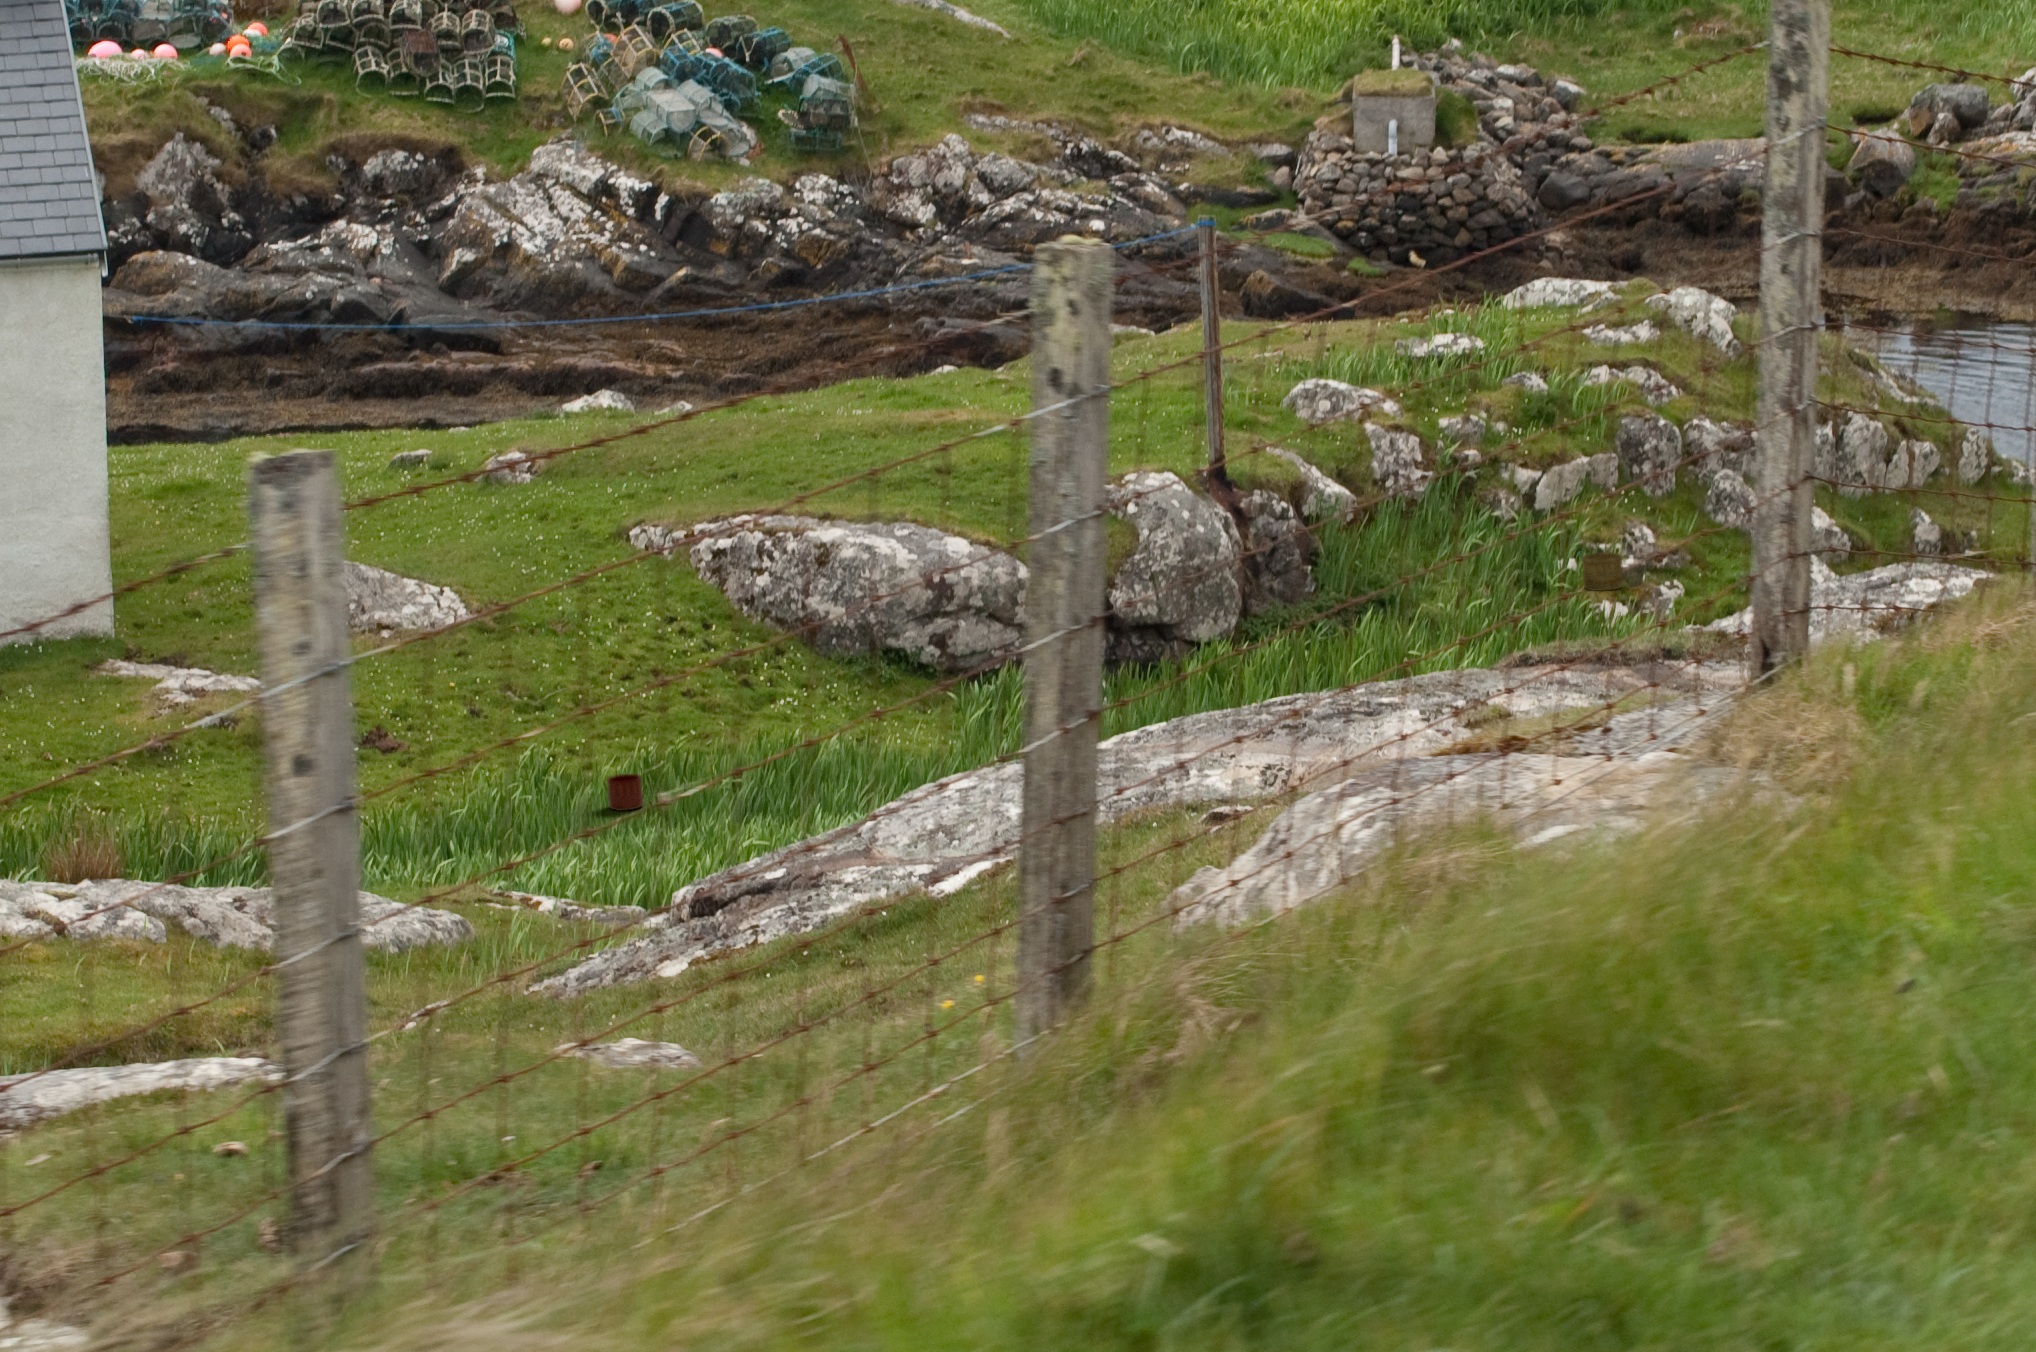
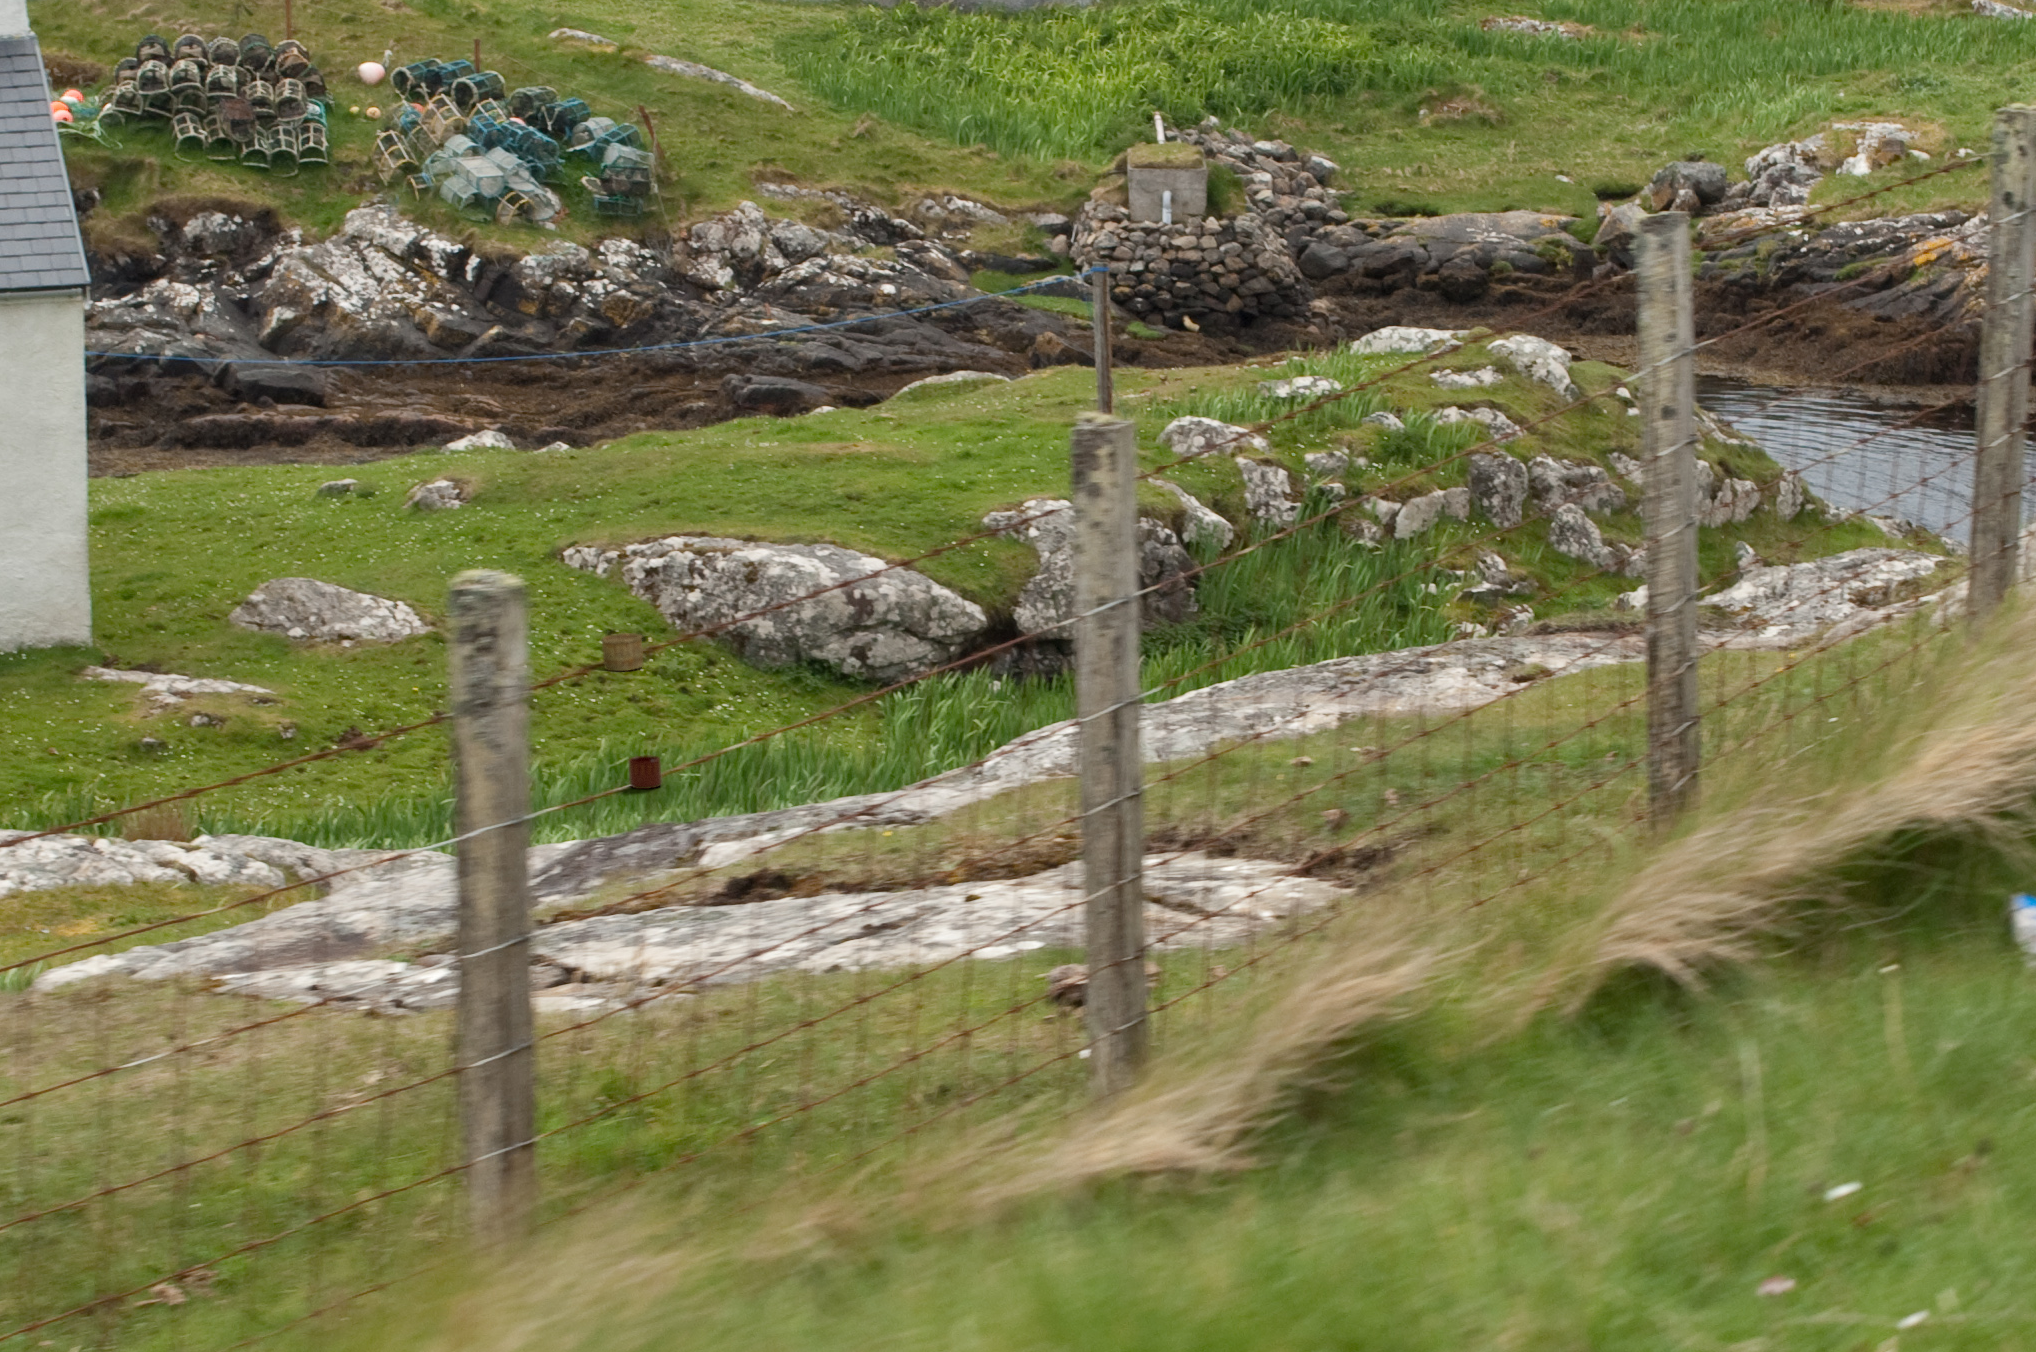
wooden bucket: present [1581,552,1623,591] -> present [601,633,643,671]

